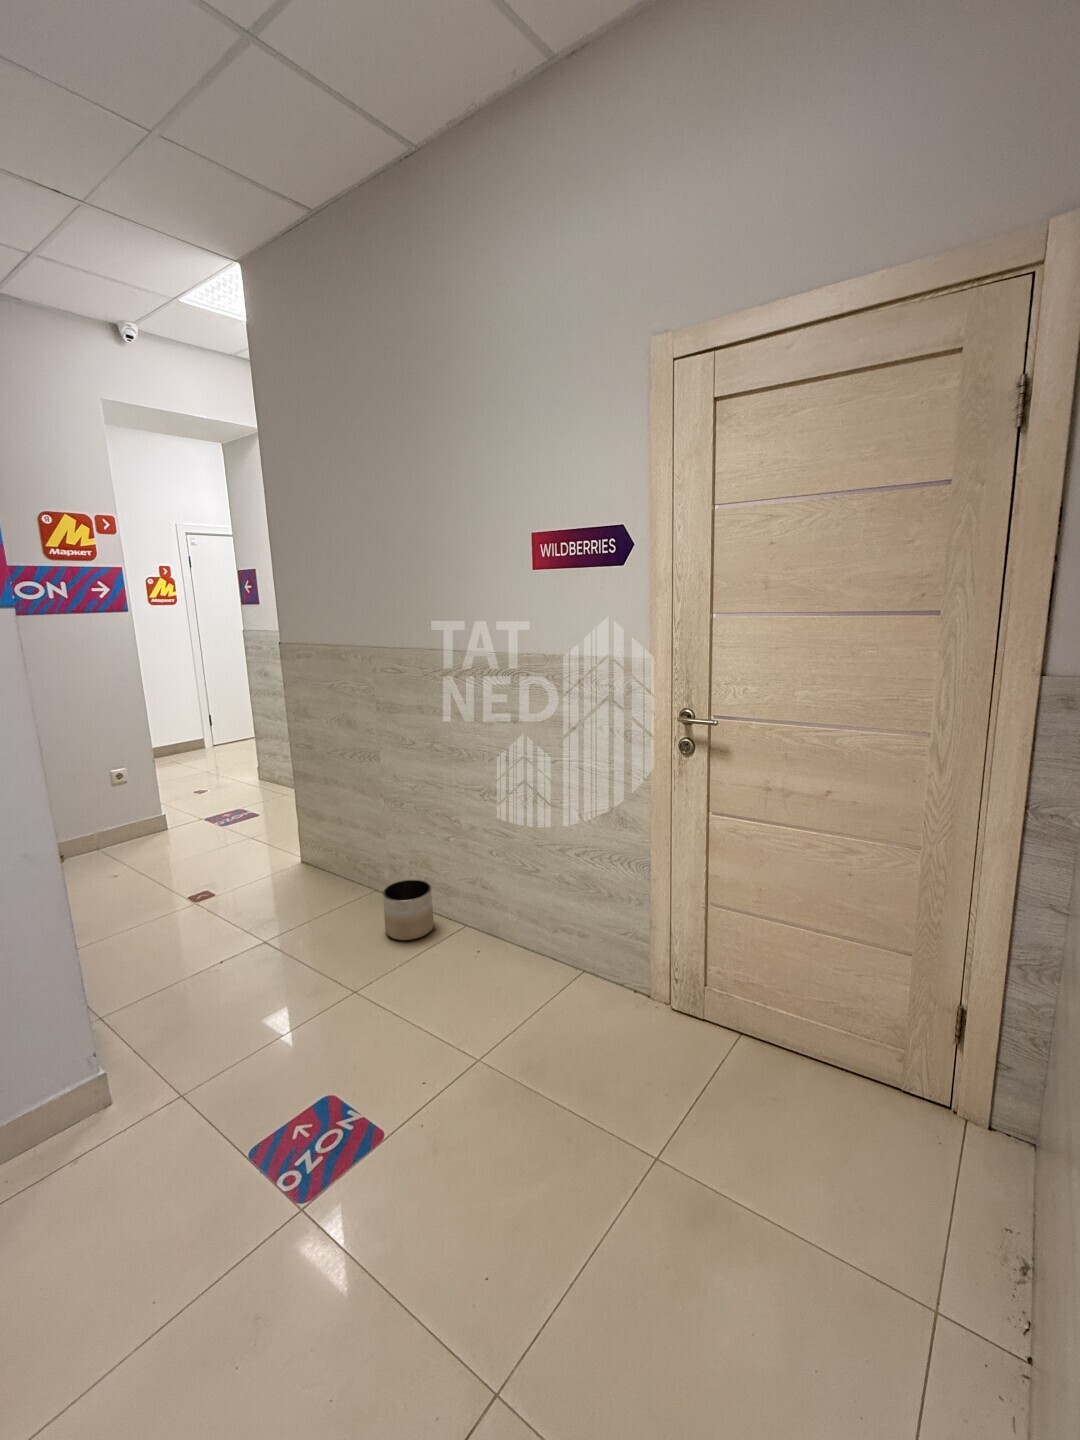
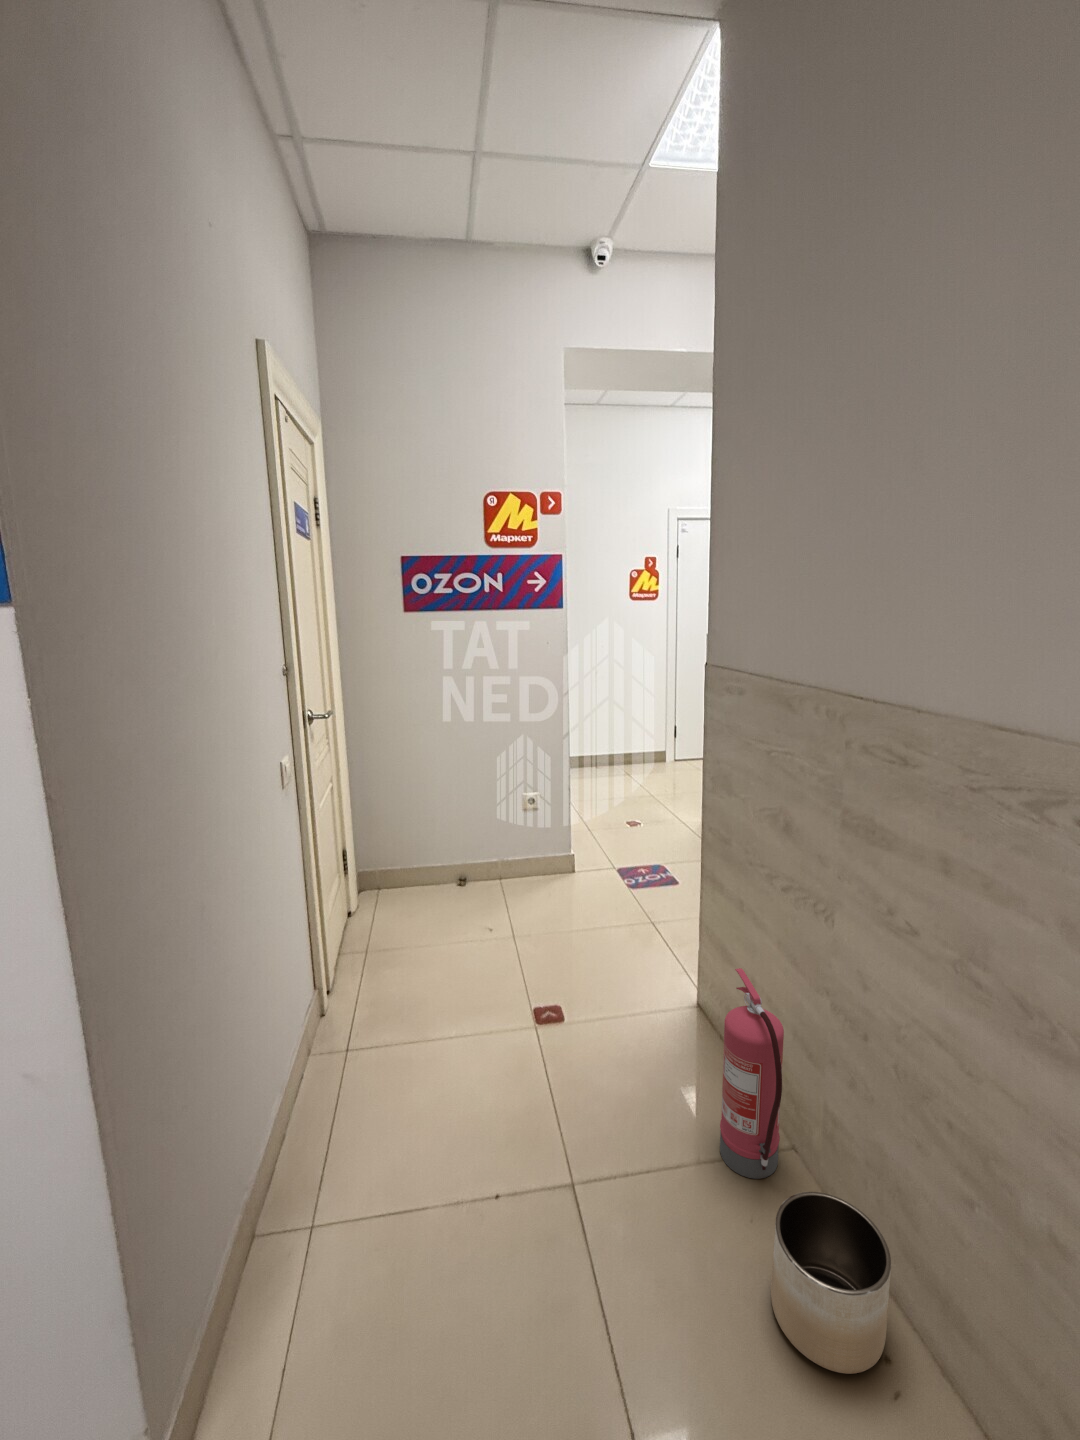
fire extinguisher: none [337,806,374,911] -> present [720,968,784,1179]

